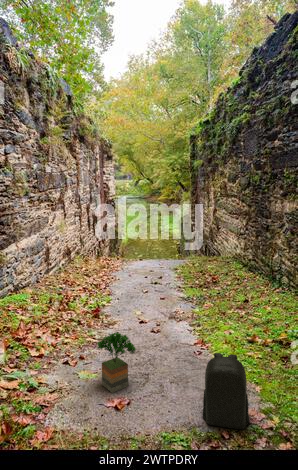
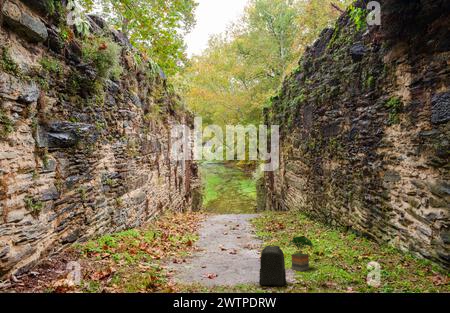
potted tree: present [97,332,136,393] -> present [289,236,313,271]

